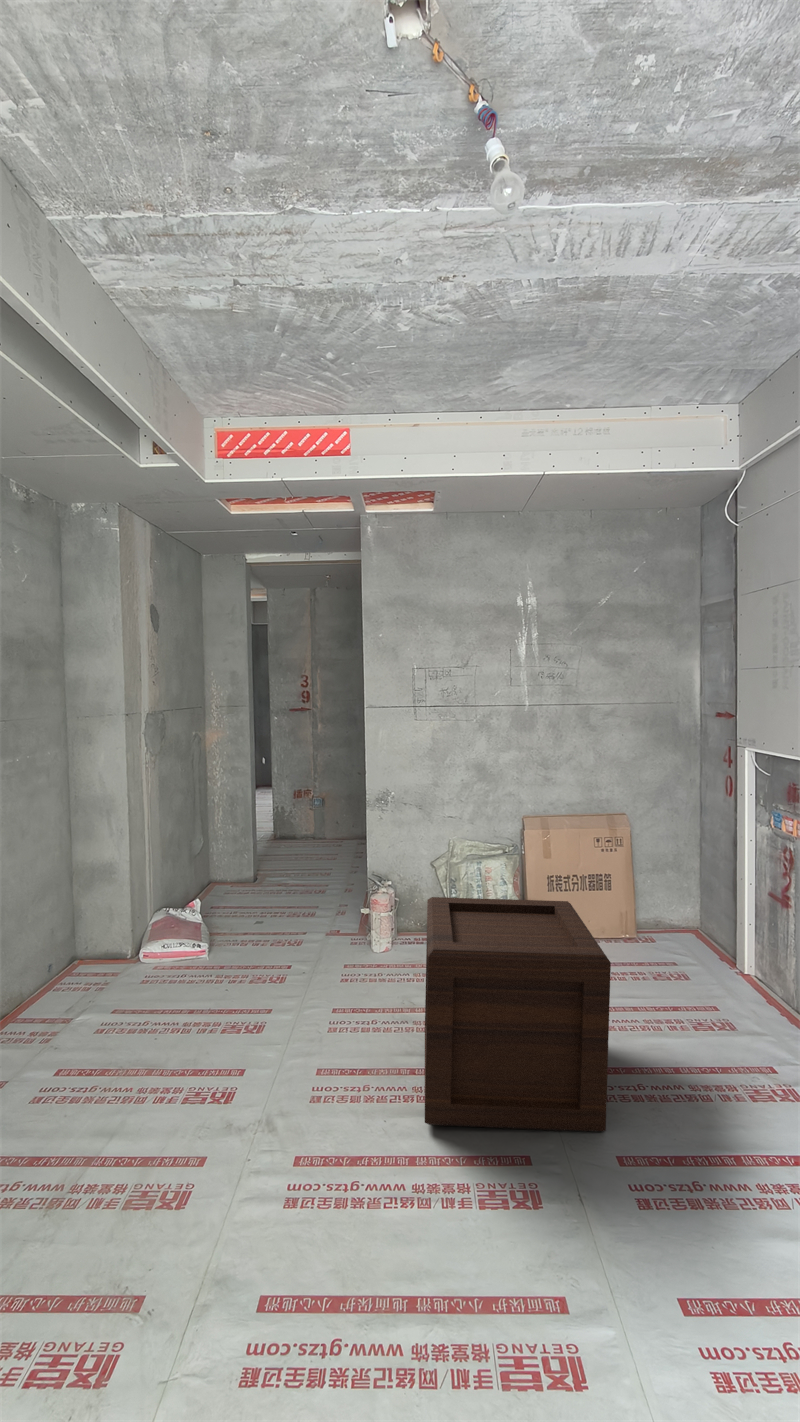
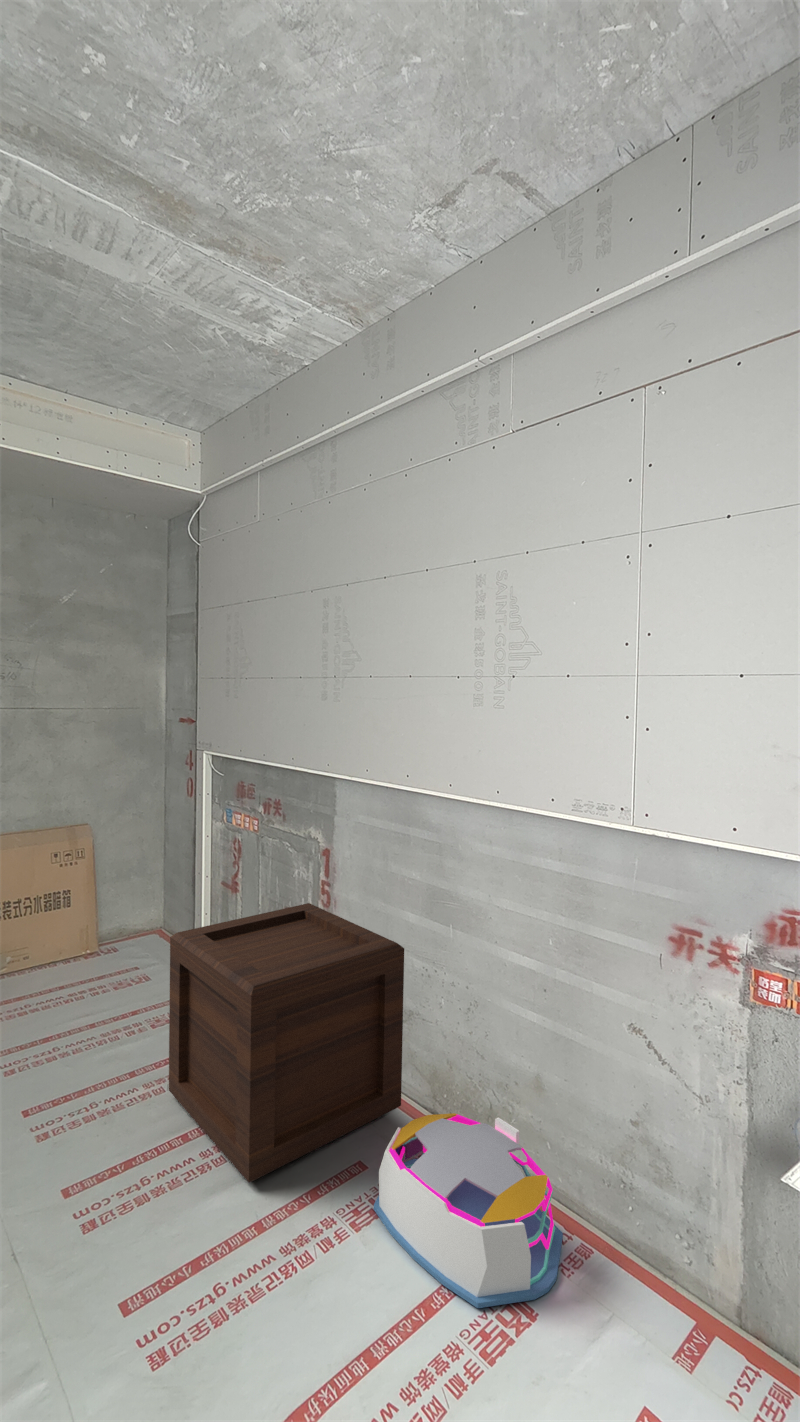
storage bin: none [504,1135,679,1377] -> present [374,1113,563,1308]

